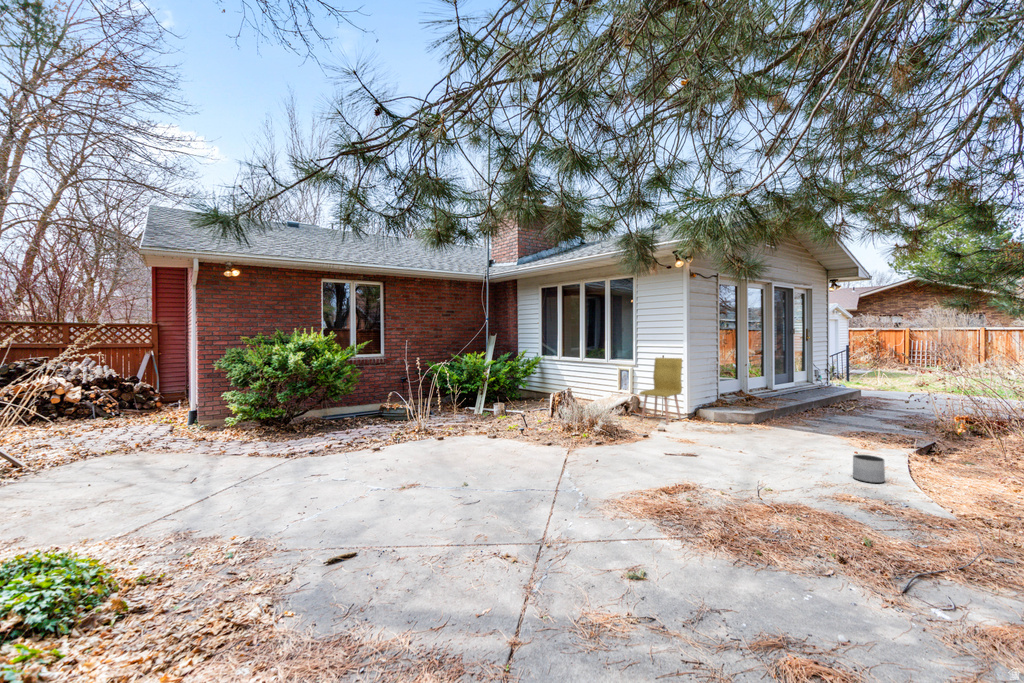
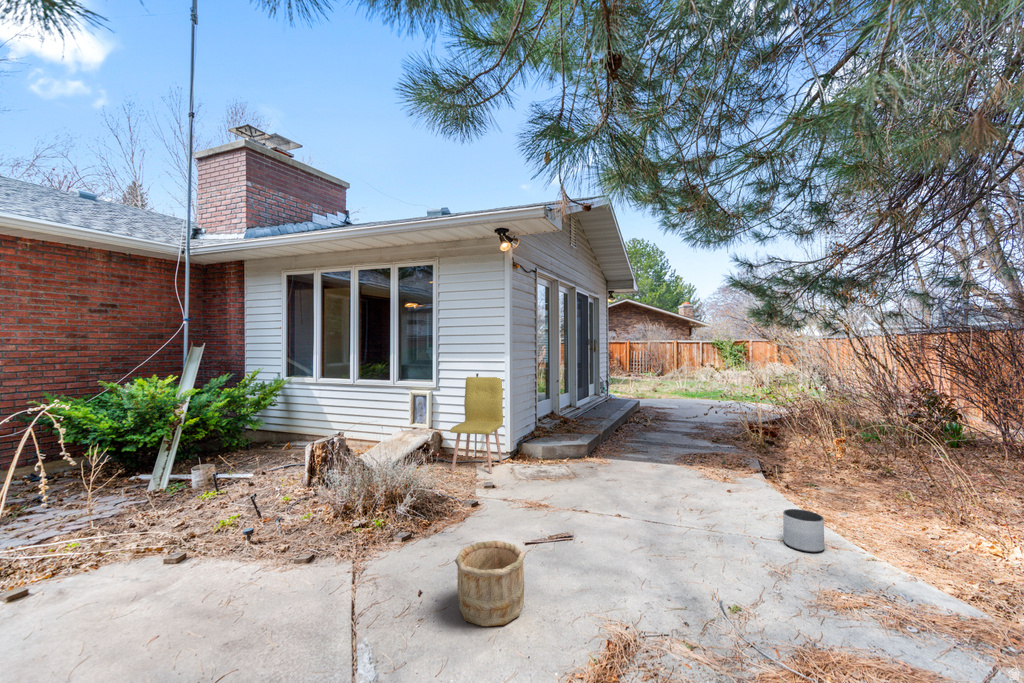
wooden bucket: none [608,437,643,471] -> present [455,540,525,626]

